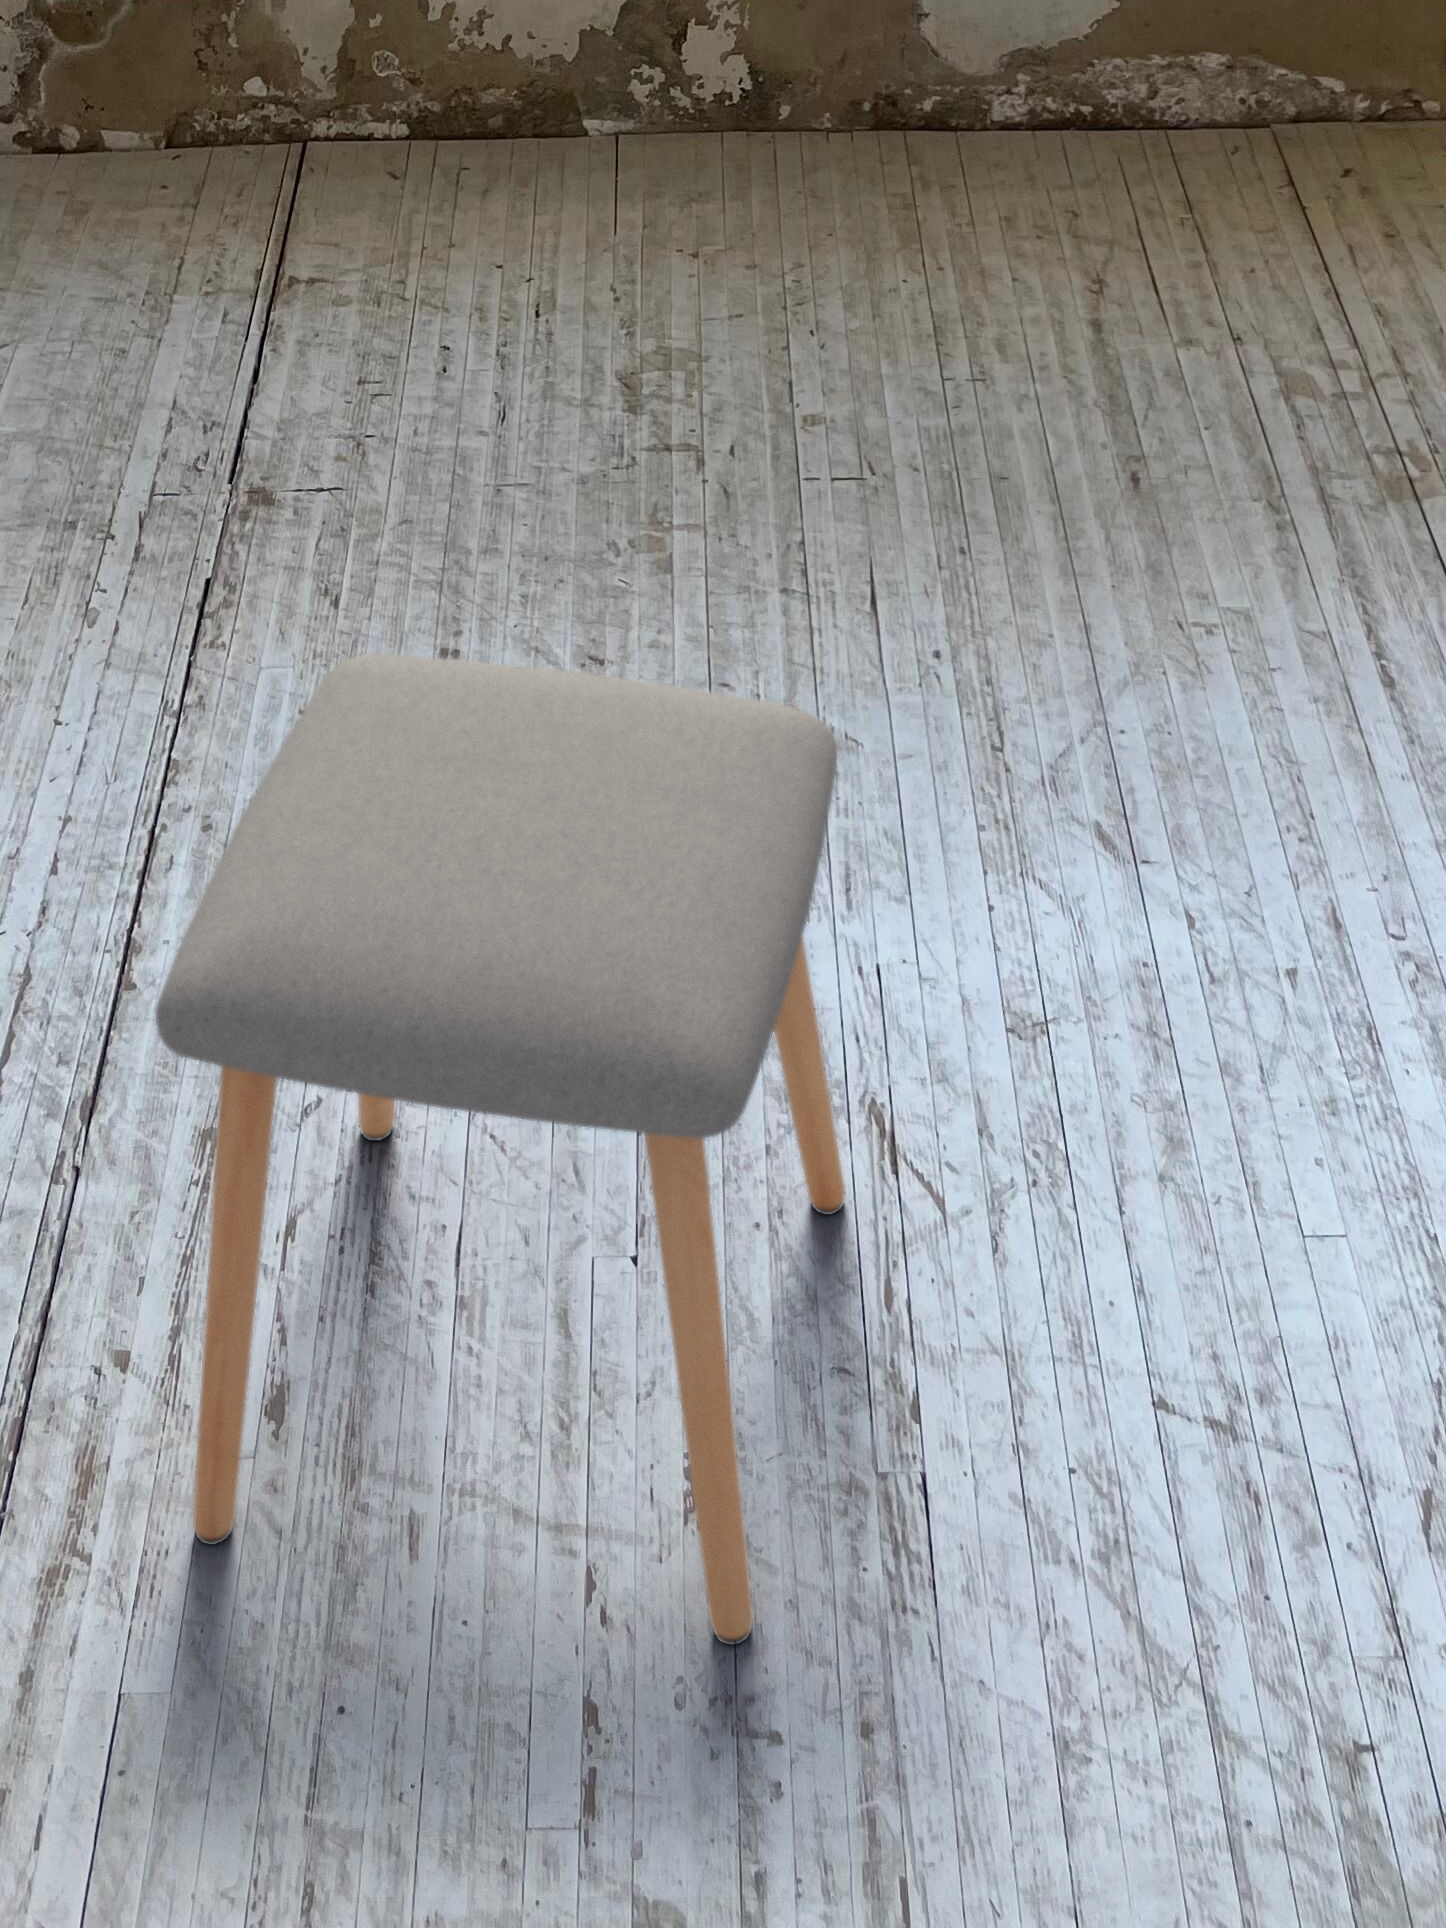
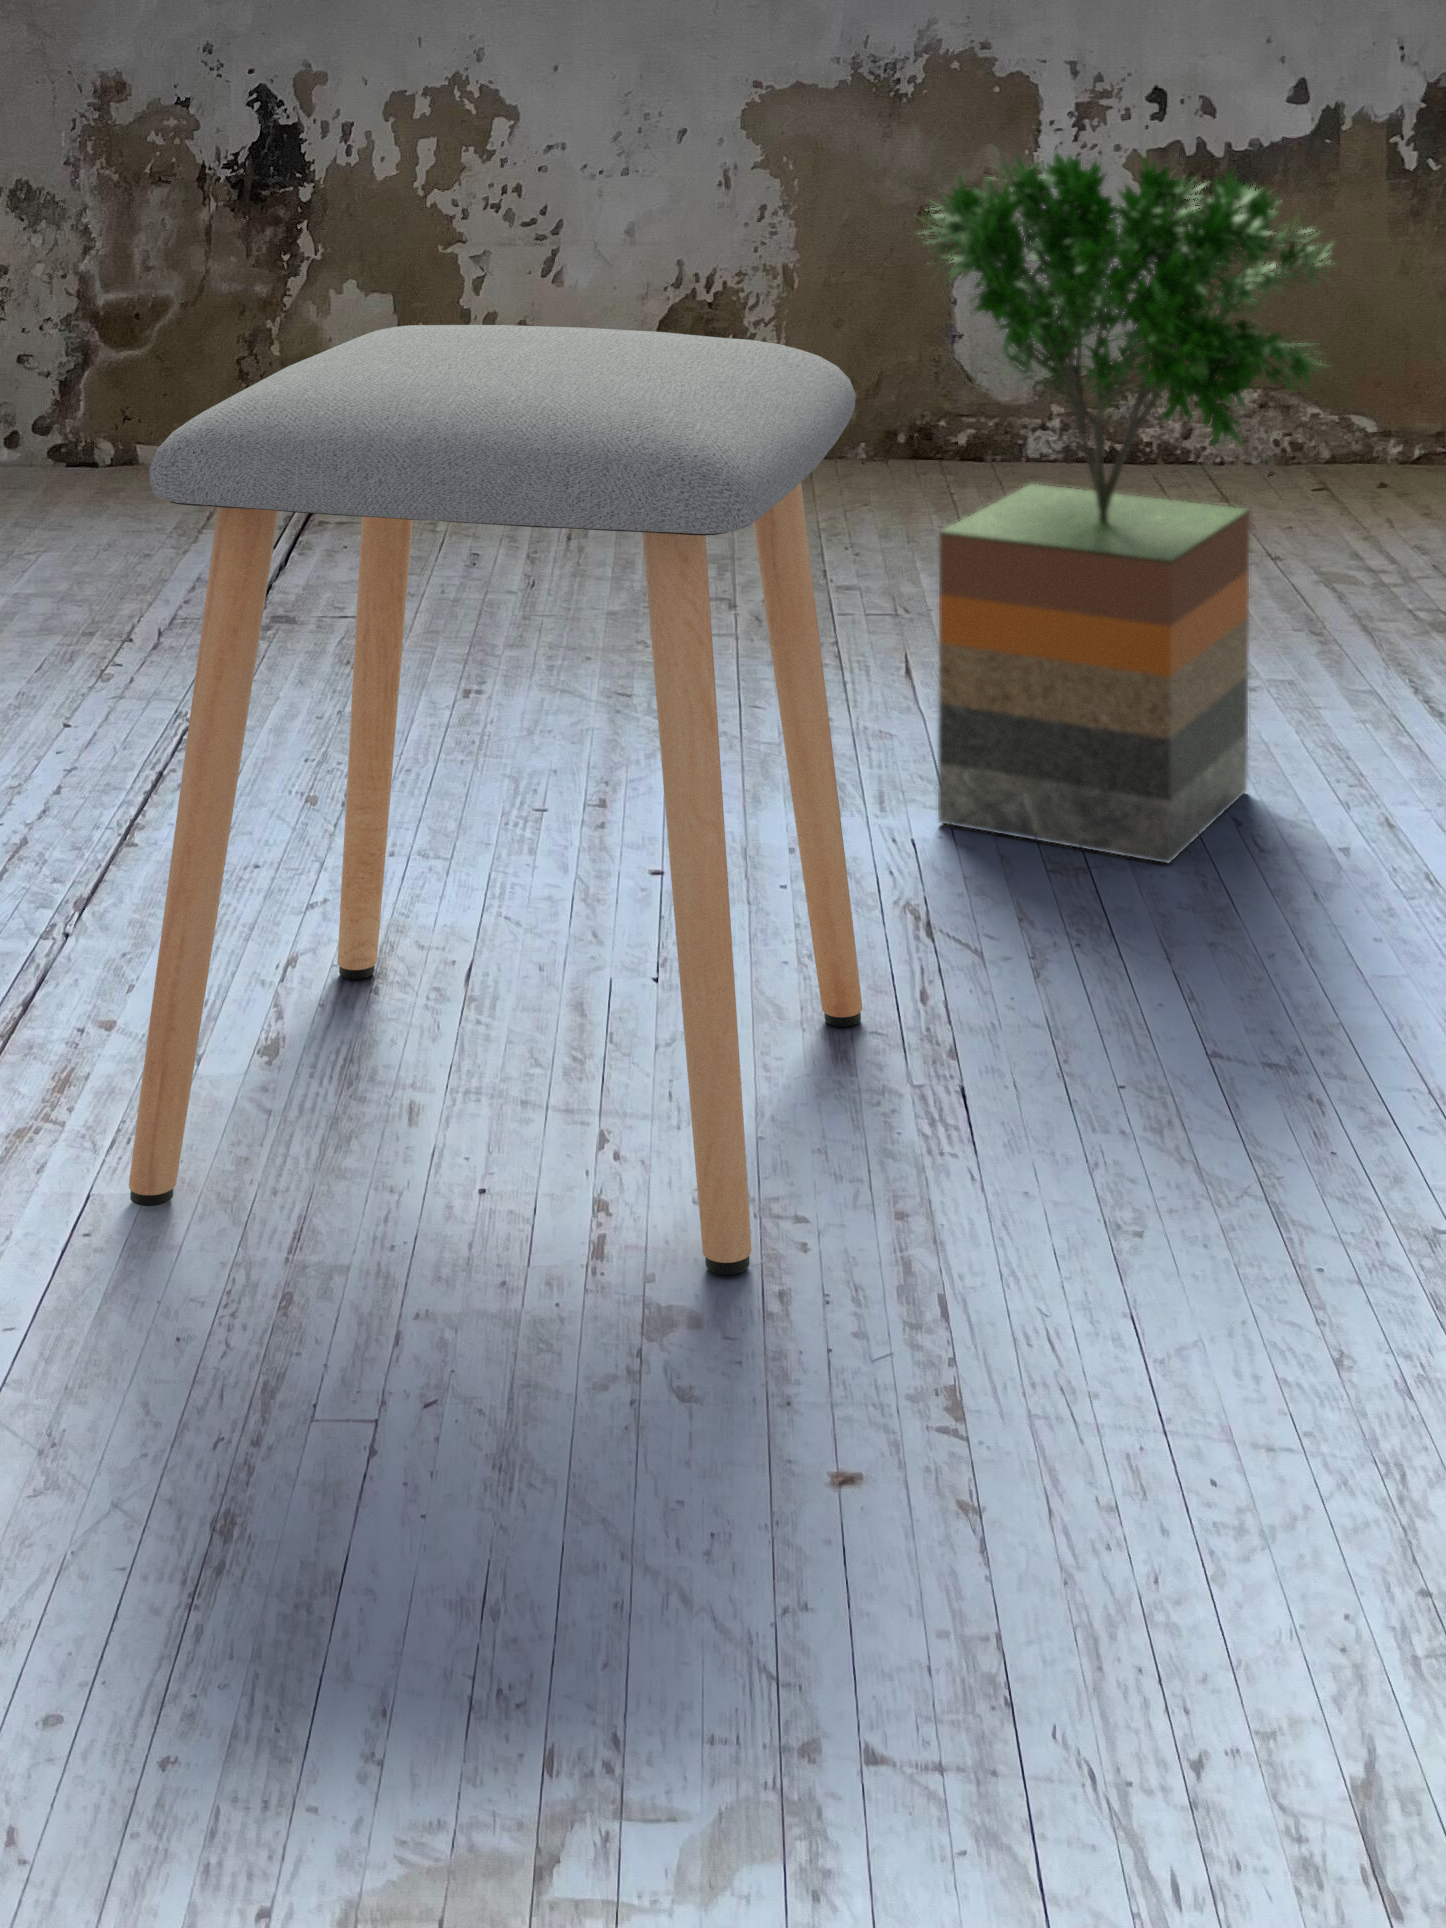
potted tree: none [888,217,1322,911] -> present [926,153,1331,863]

